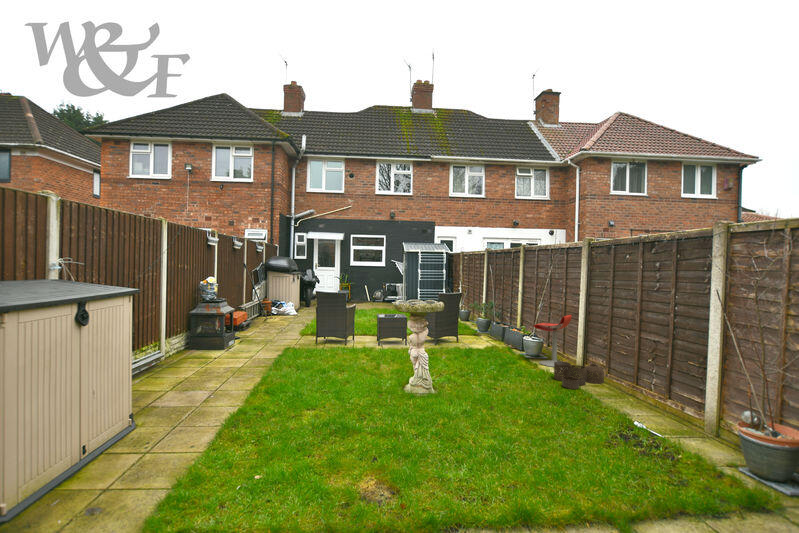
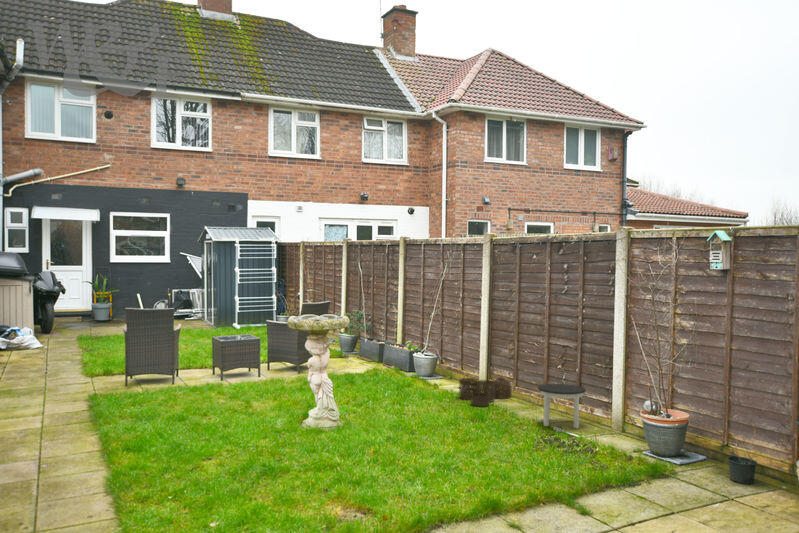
stool: present [533,315,572,367] -> none [428,323,470,386]
round table: none [622,376,675,425] -> present [538,384,586,428]

